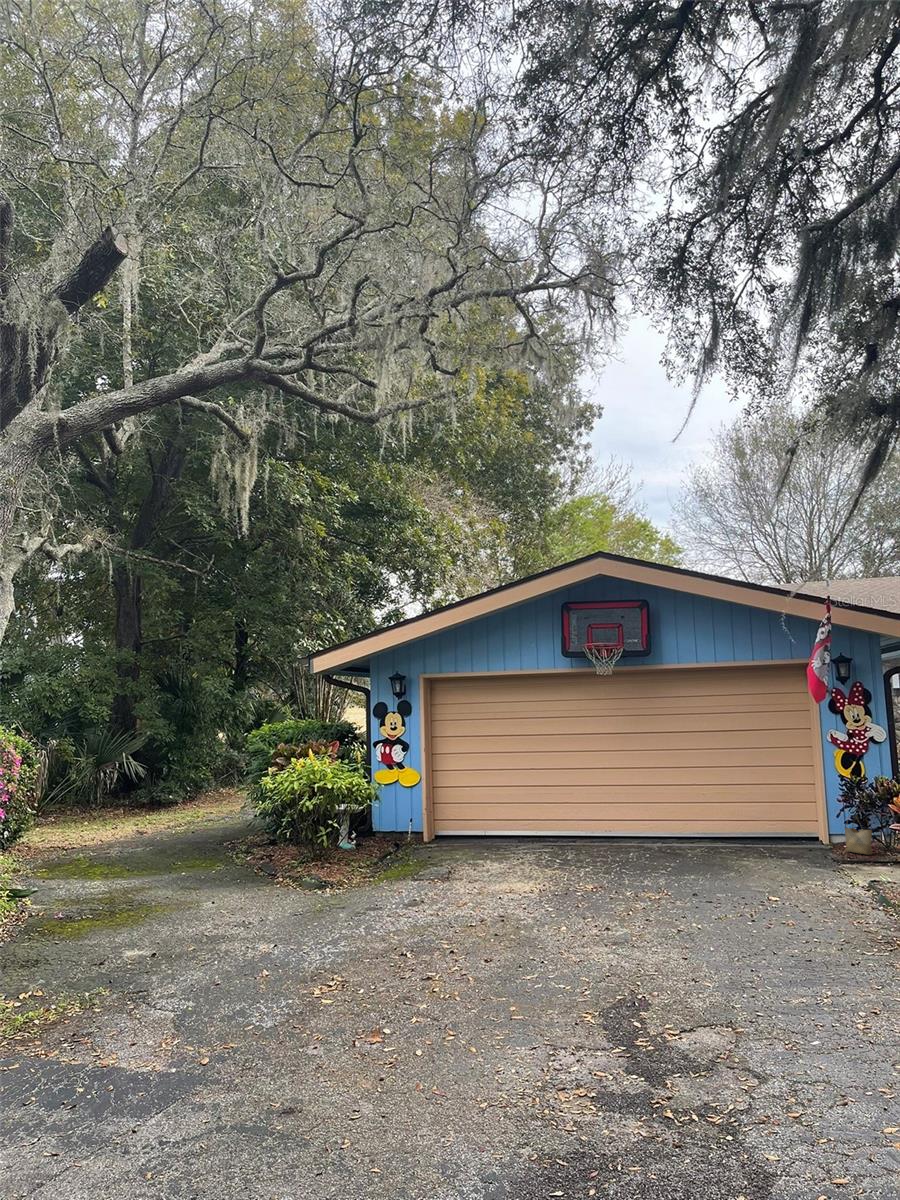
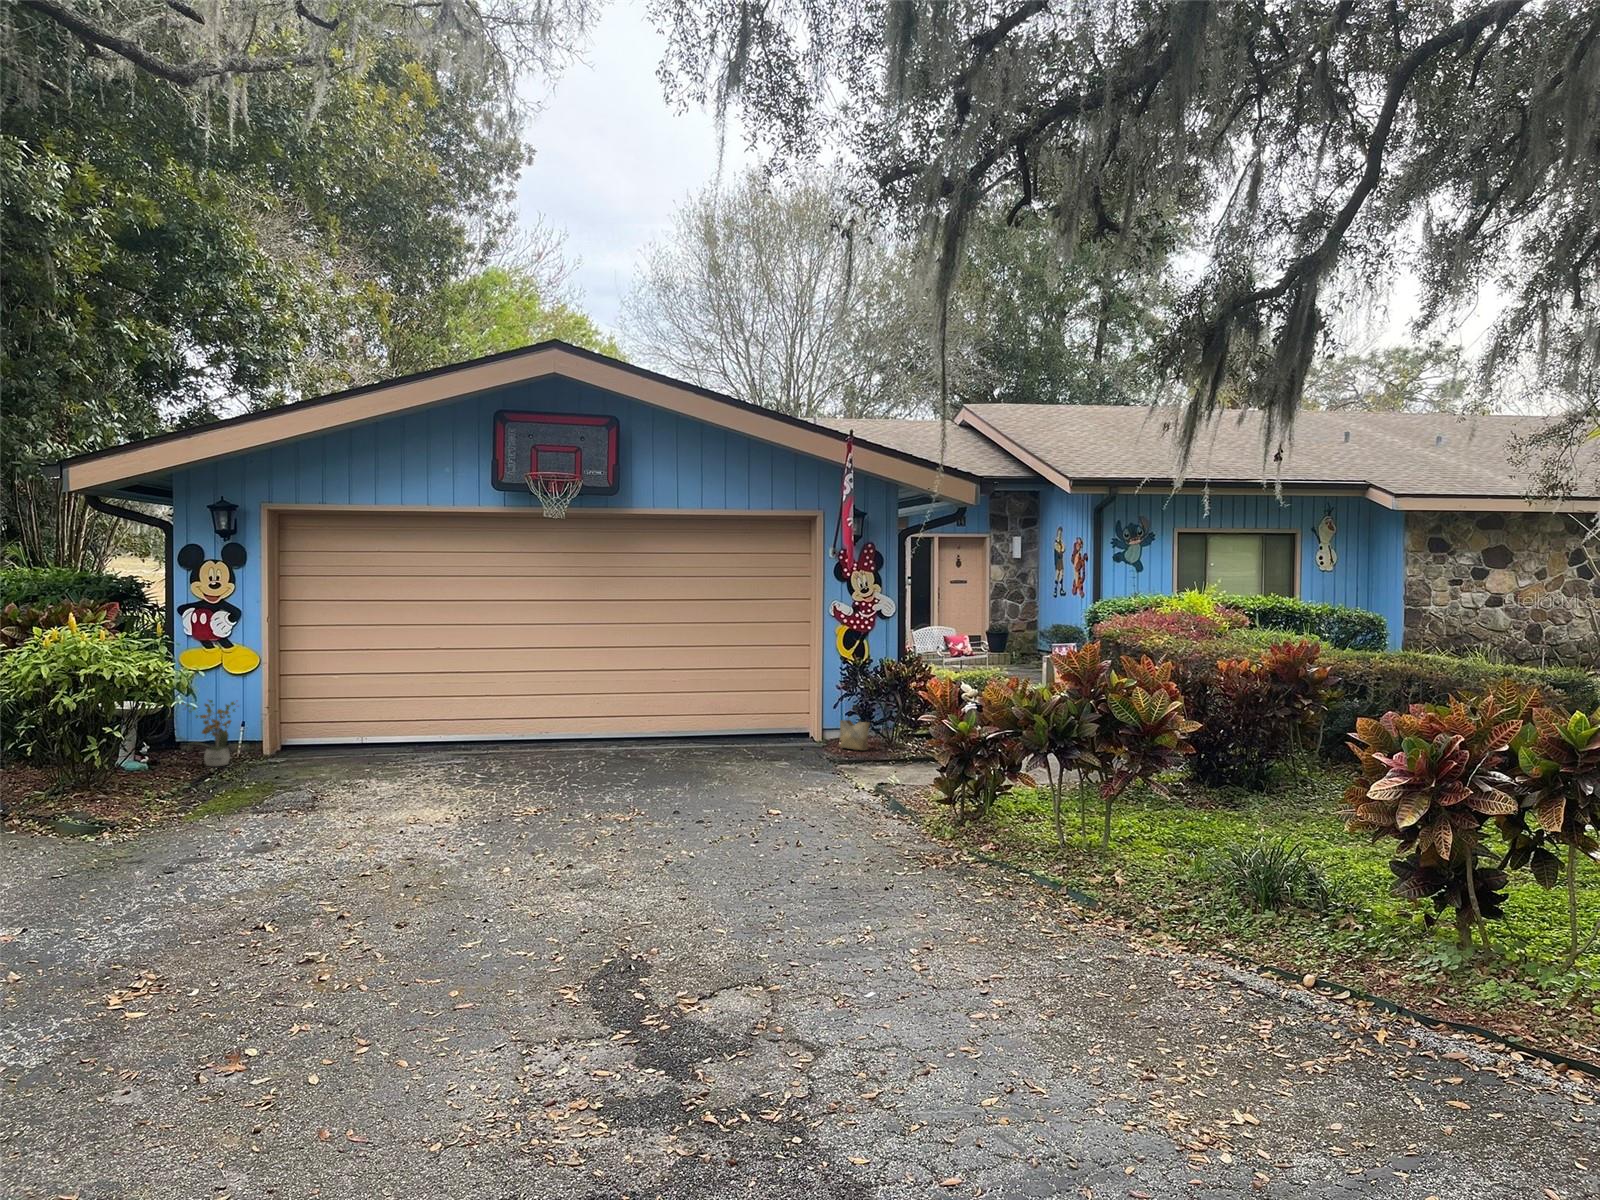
potted plant: none [372,803,409,849] -> present [187,700,242,767]

